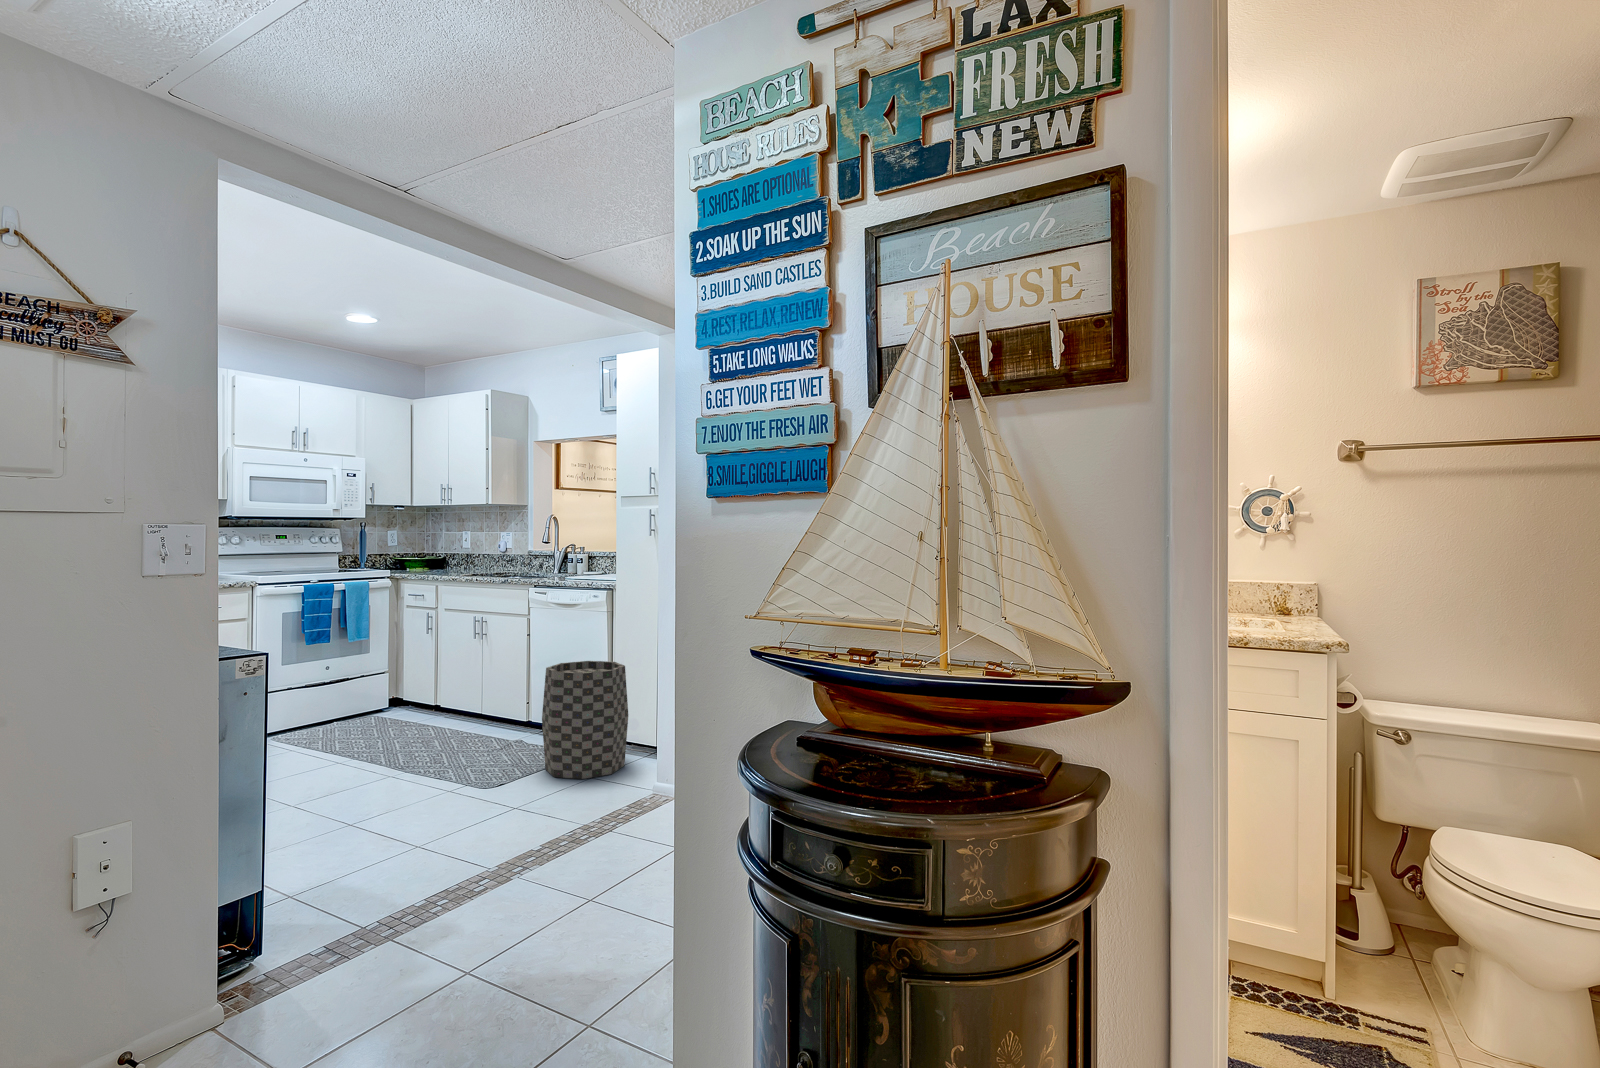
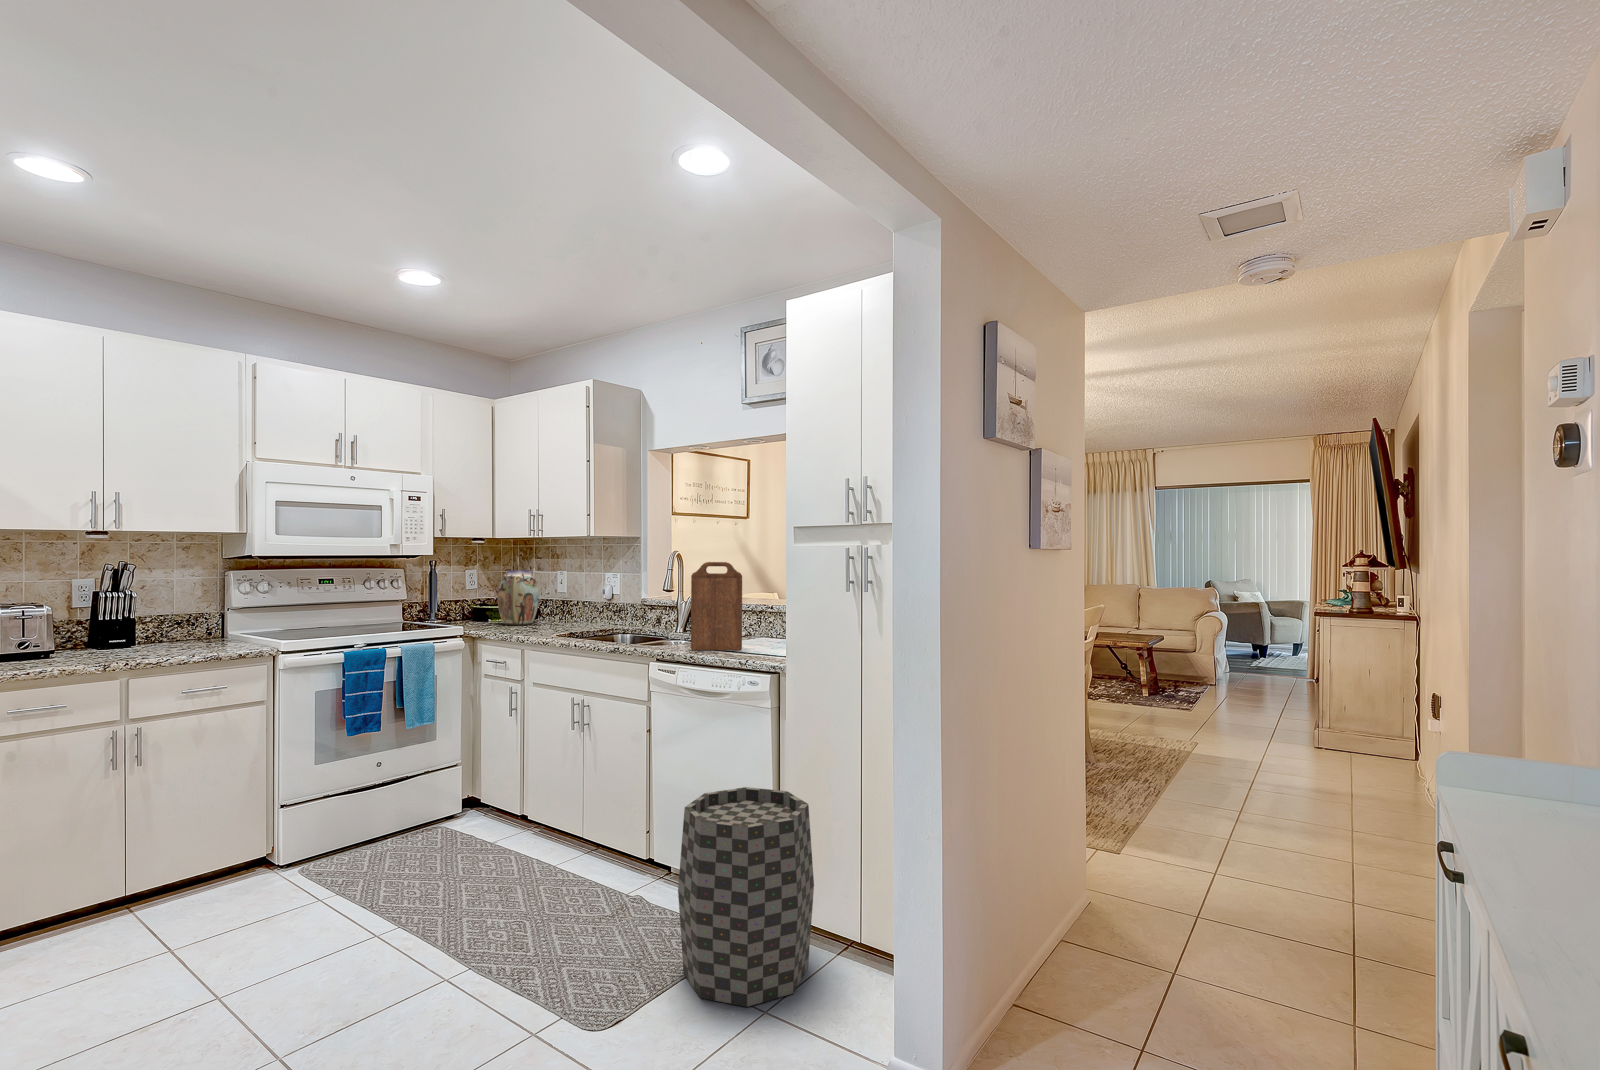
cutting board: none [558,520,594,580] -> present [691,562,742,651]
vase: none [416,530,448,571] -> present [498,570,539,625]

